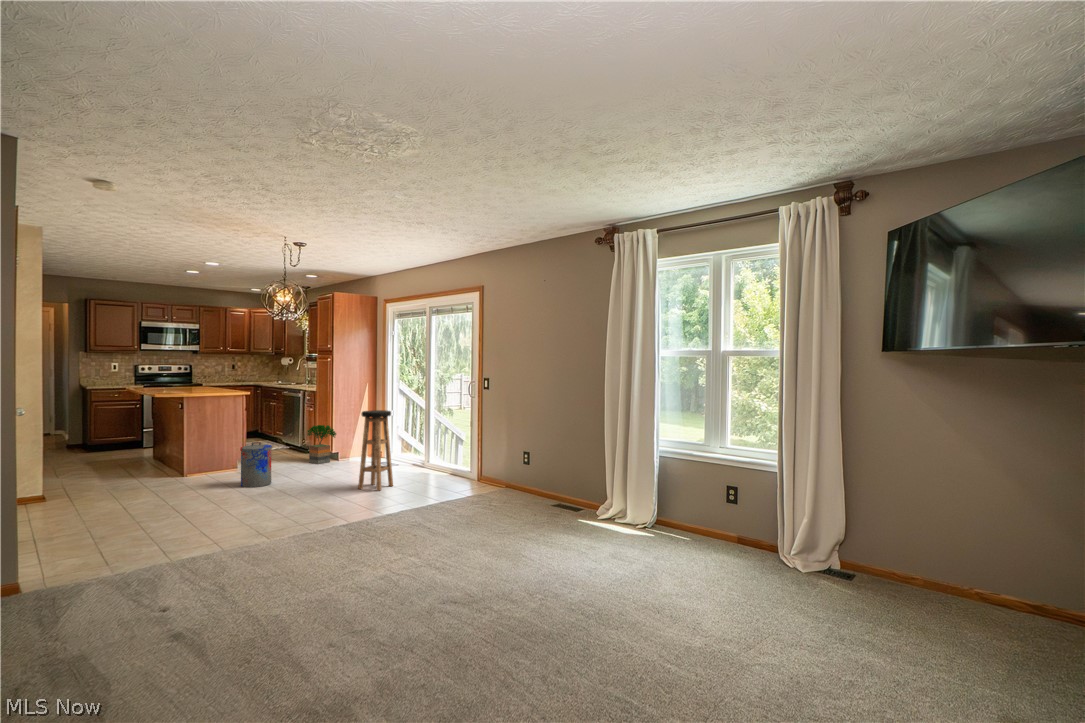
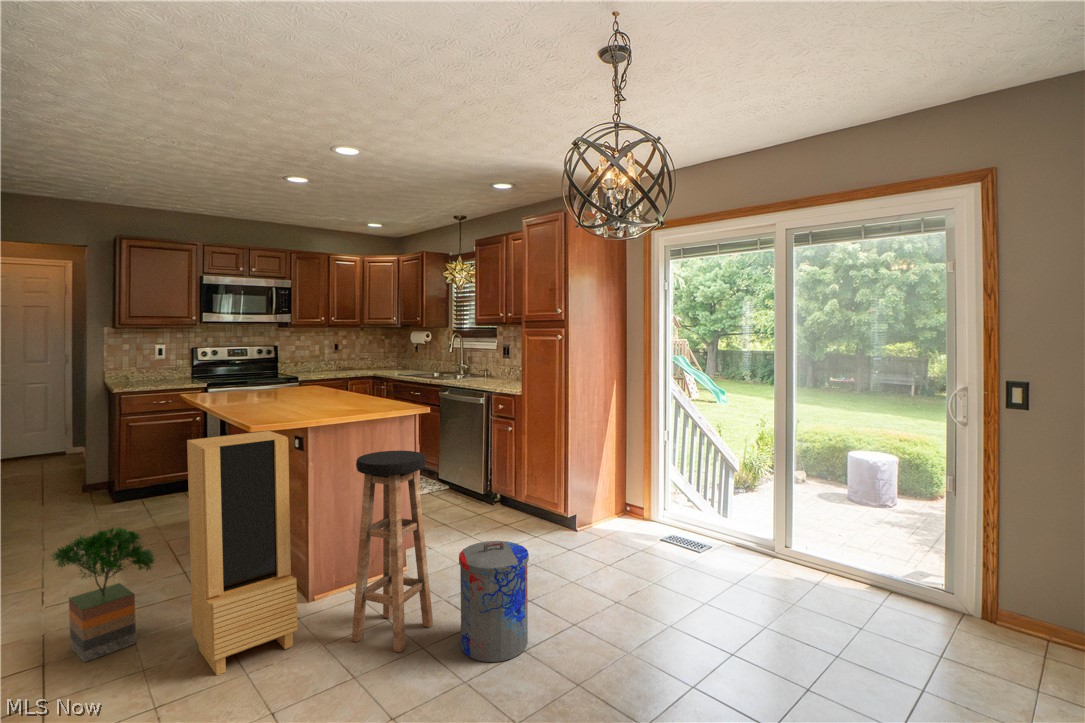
storage cabinet: none [127,398,172,490] -> present [187,431,297,675]
bar stool: present [358,410,393,491] -> present [352,451,433,652]
potted tree: present [307,425,336,464] -> present [52,528,155,662]

